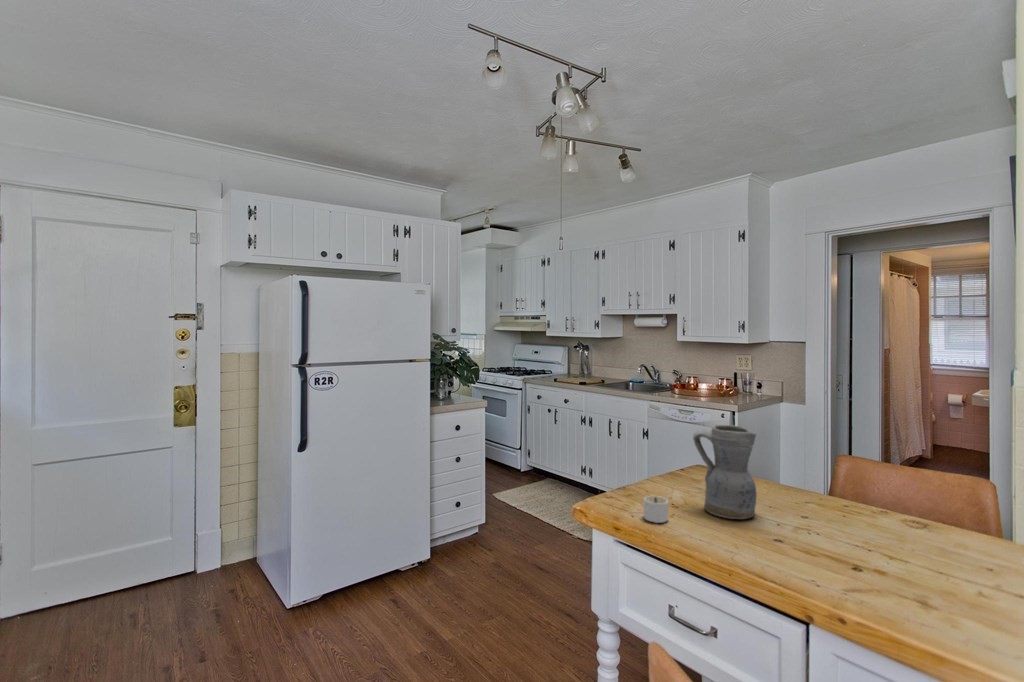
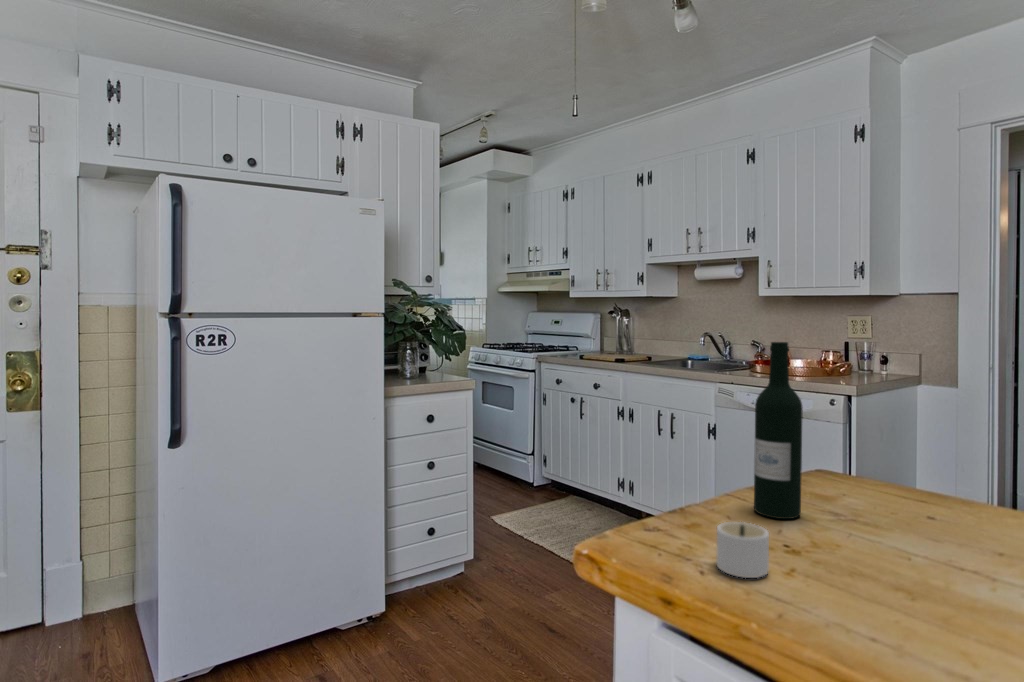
wine bottle: none [665,400,689,494] -> present [754,342,803,519]
ceramic pitcher: present [693,425,757,519] -> none [817,381,958,572]

